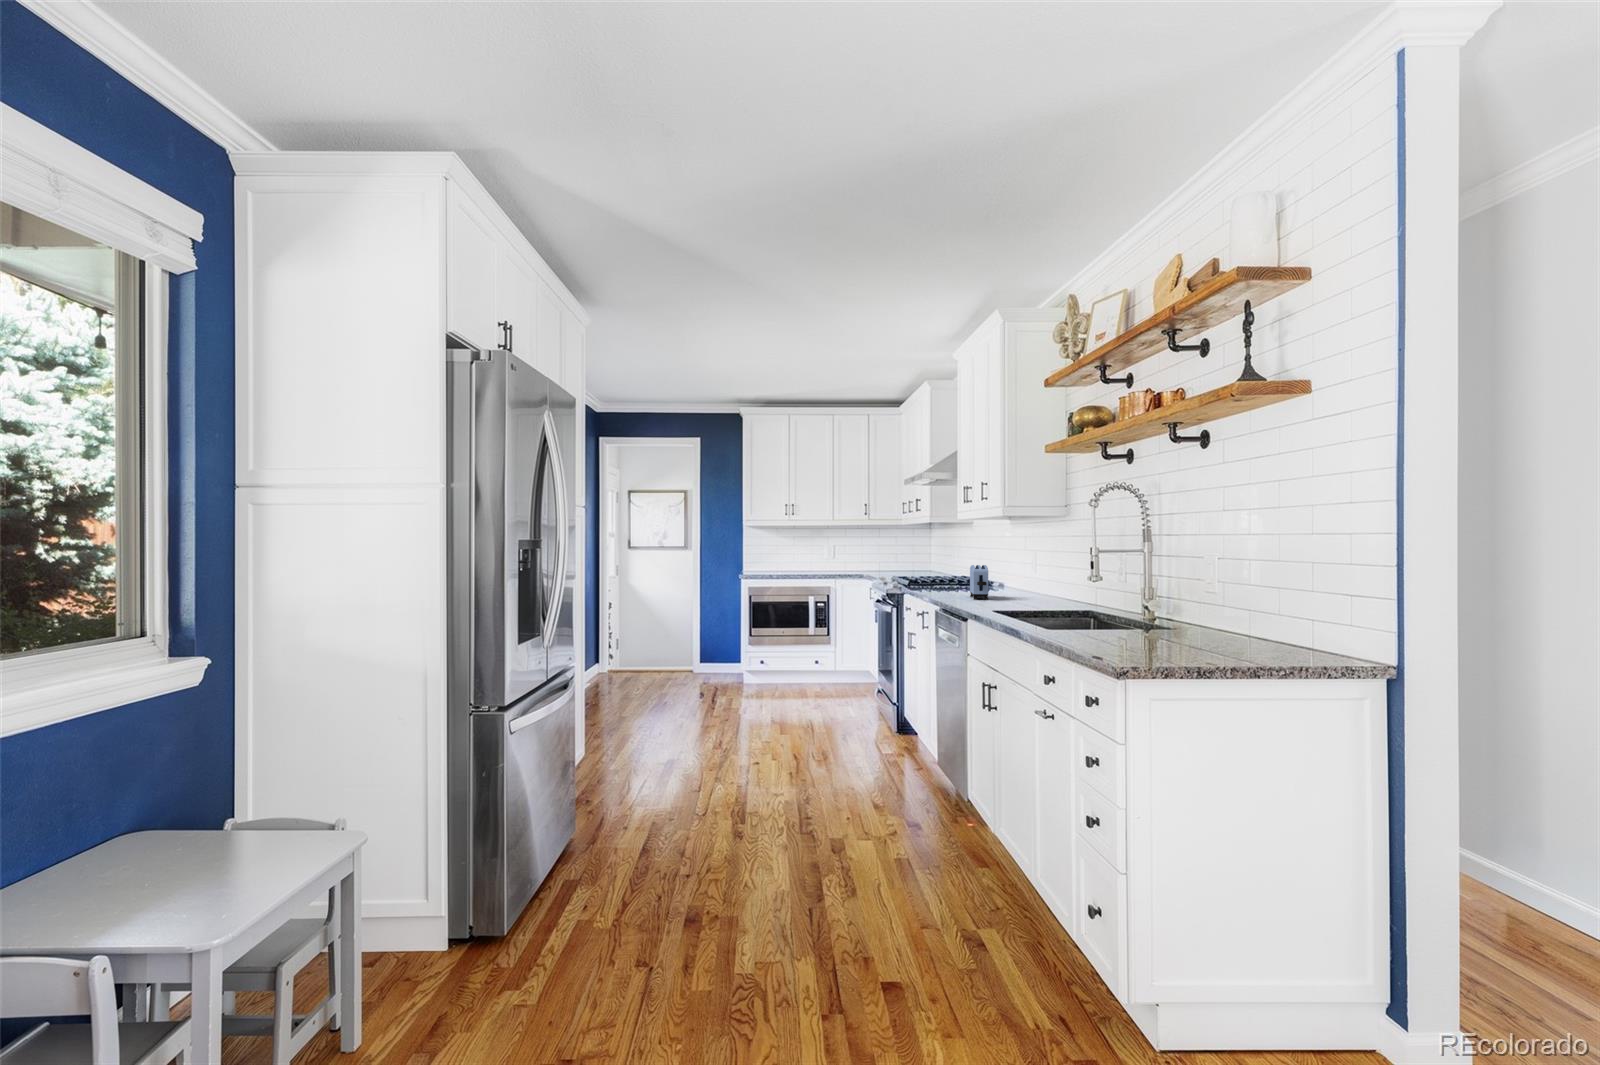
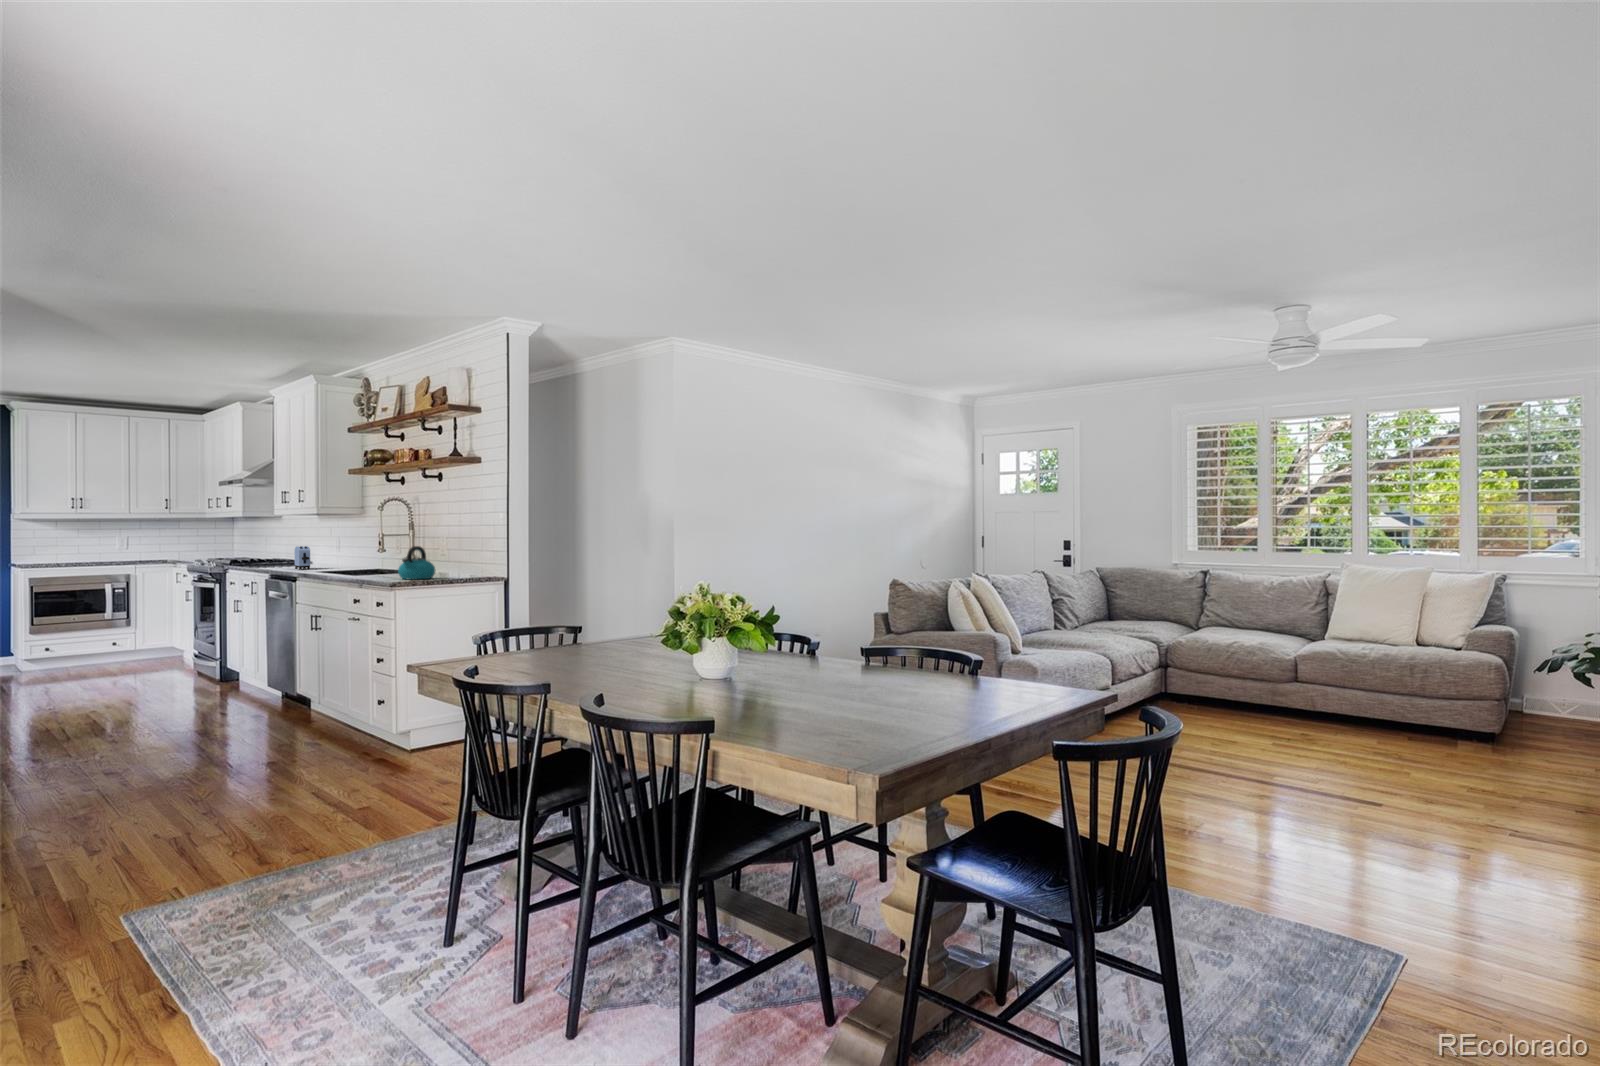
kettle: none [1131,581,1215,657] -> present [398,546,436,579]

